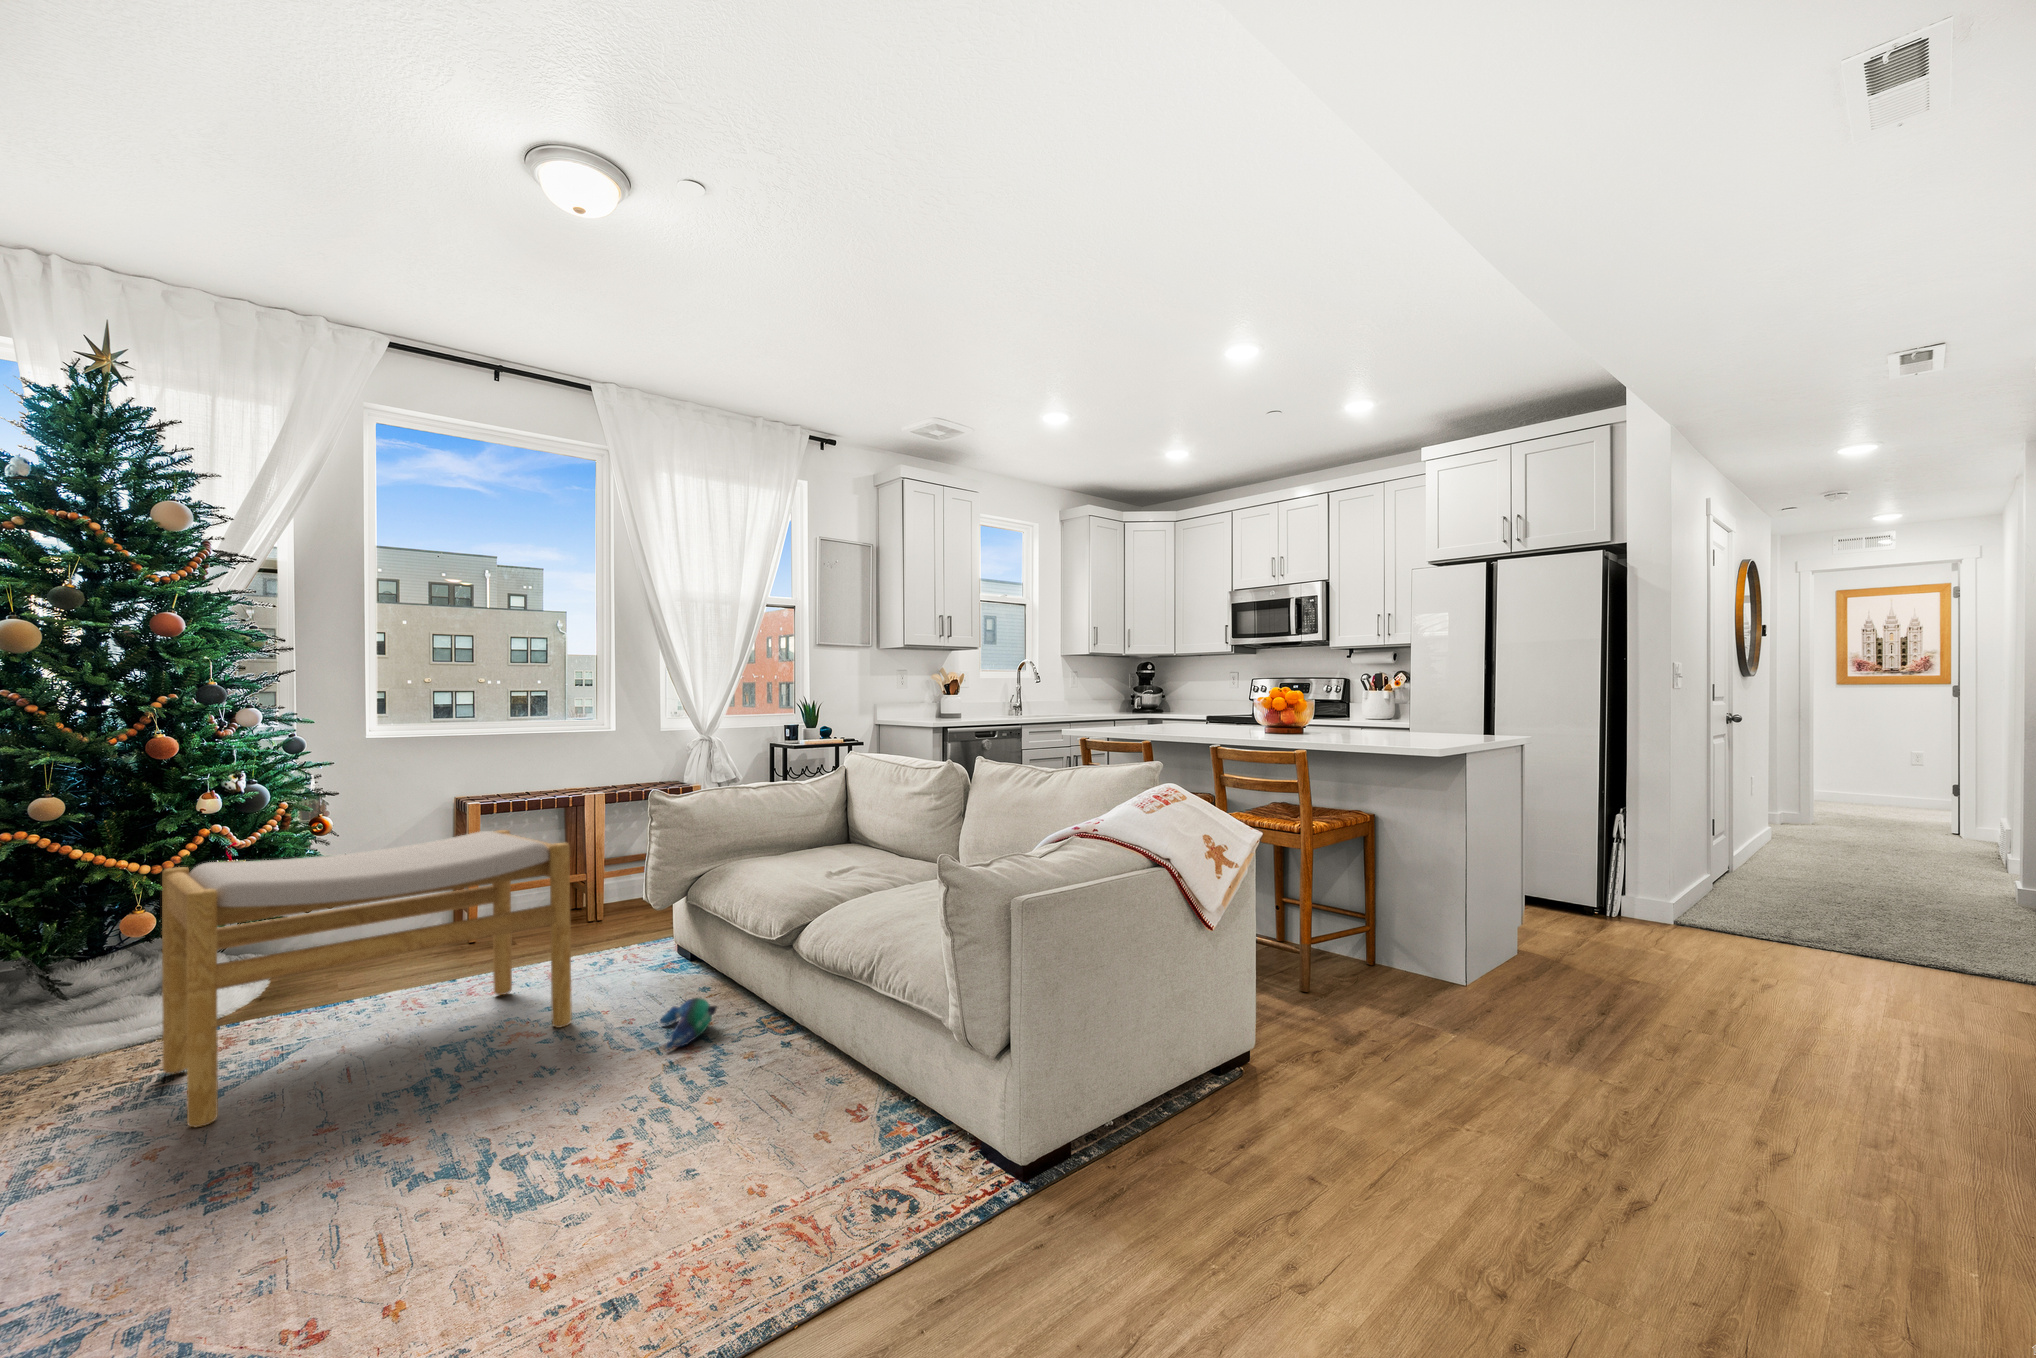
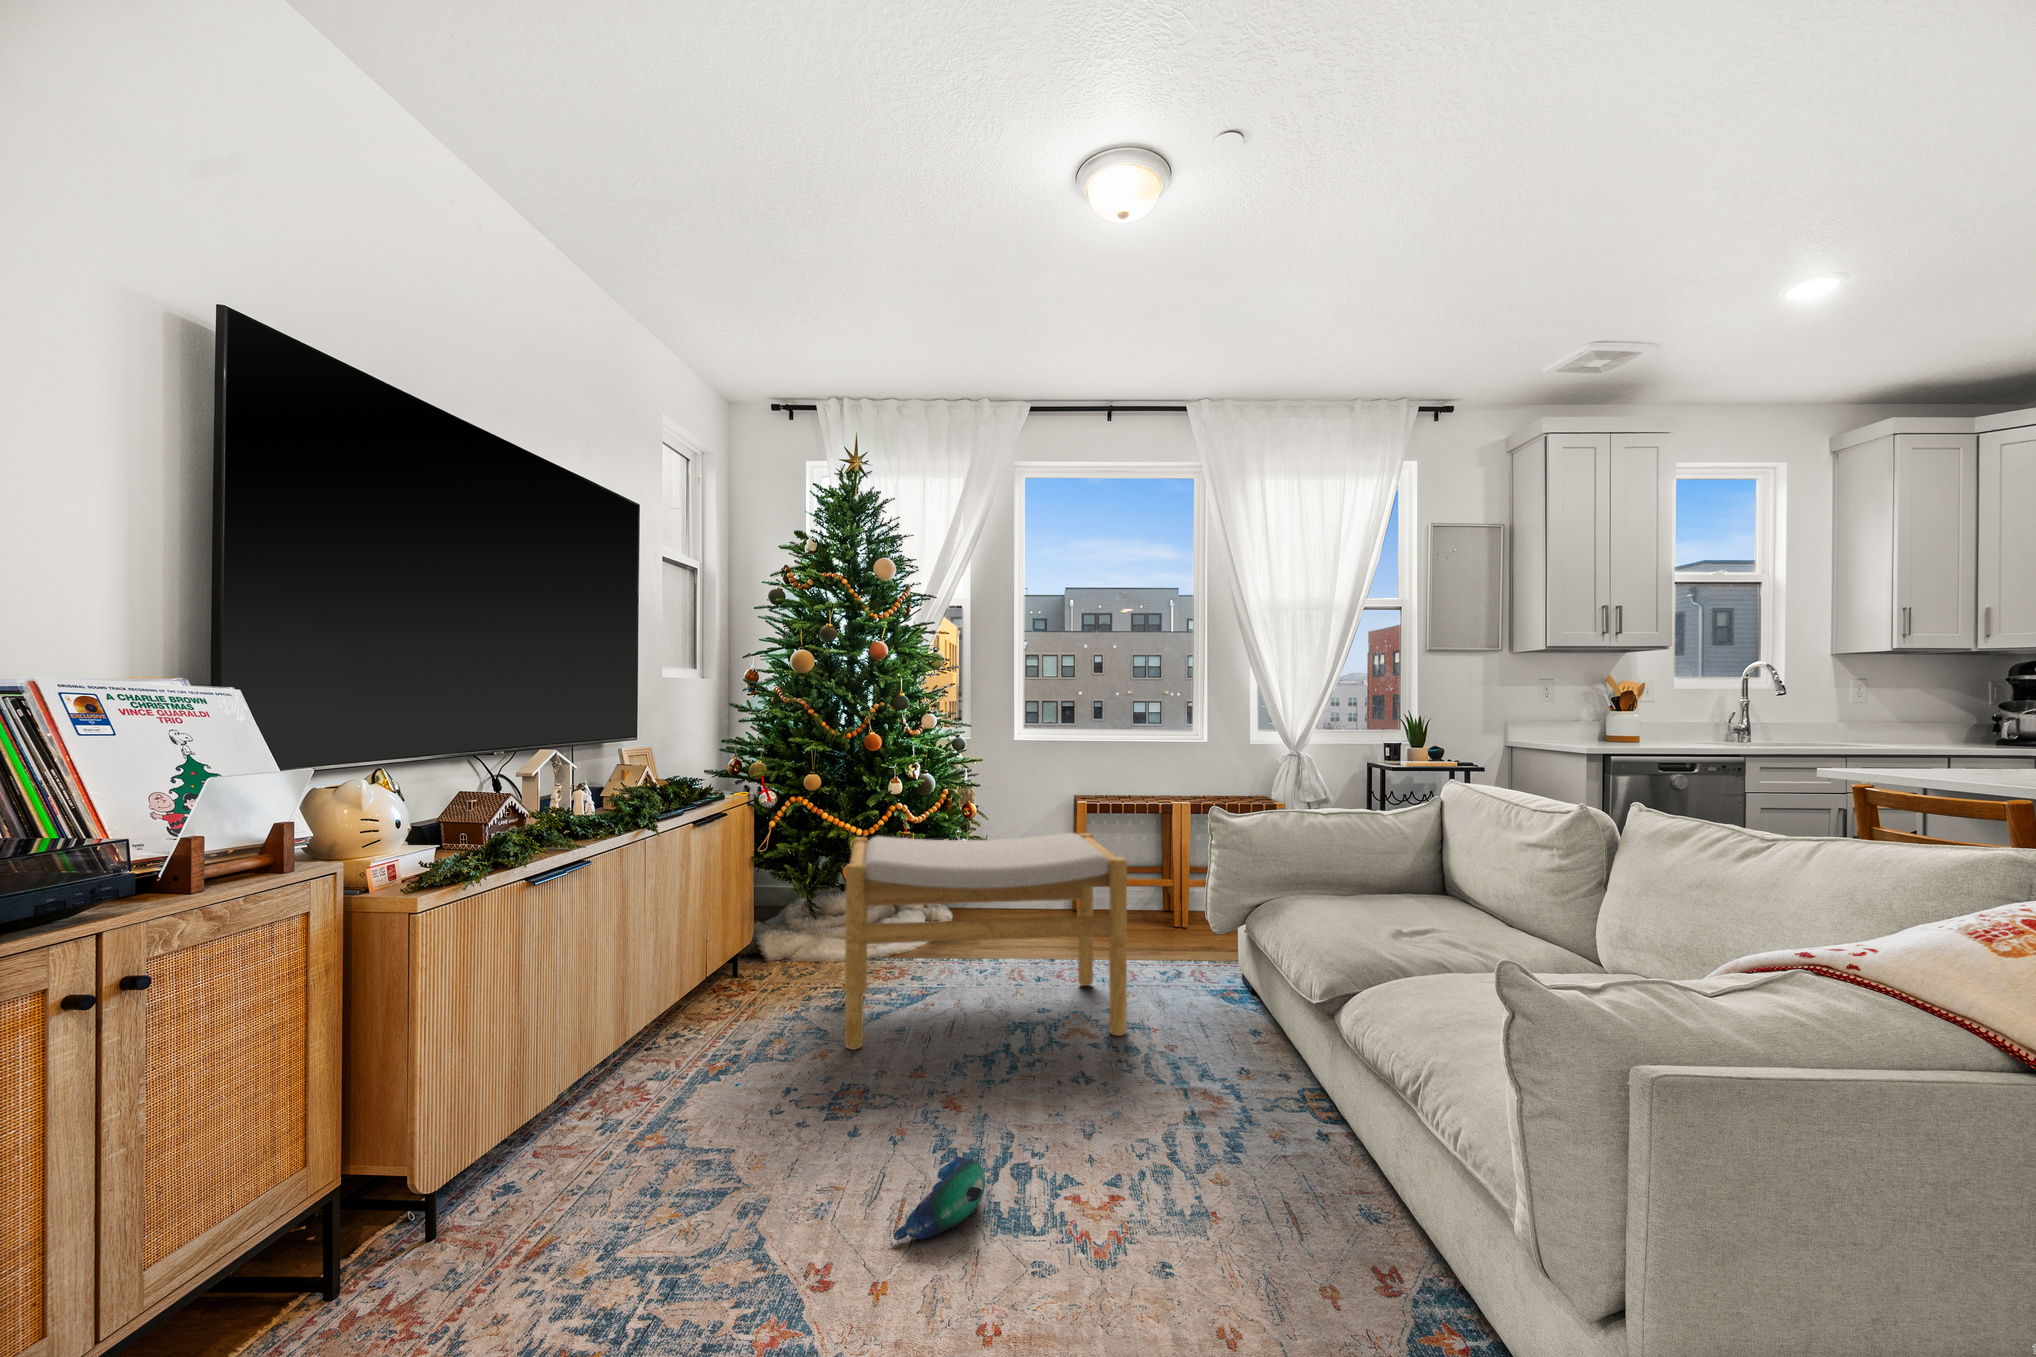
plush toy: present [660,998,717,1050] -> present [894,1156,986,1240]

